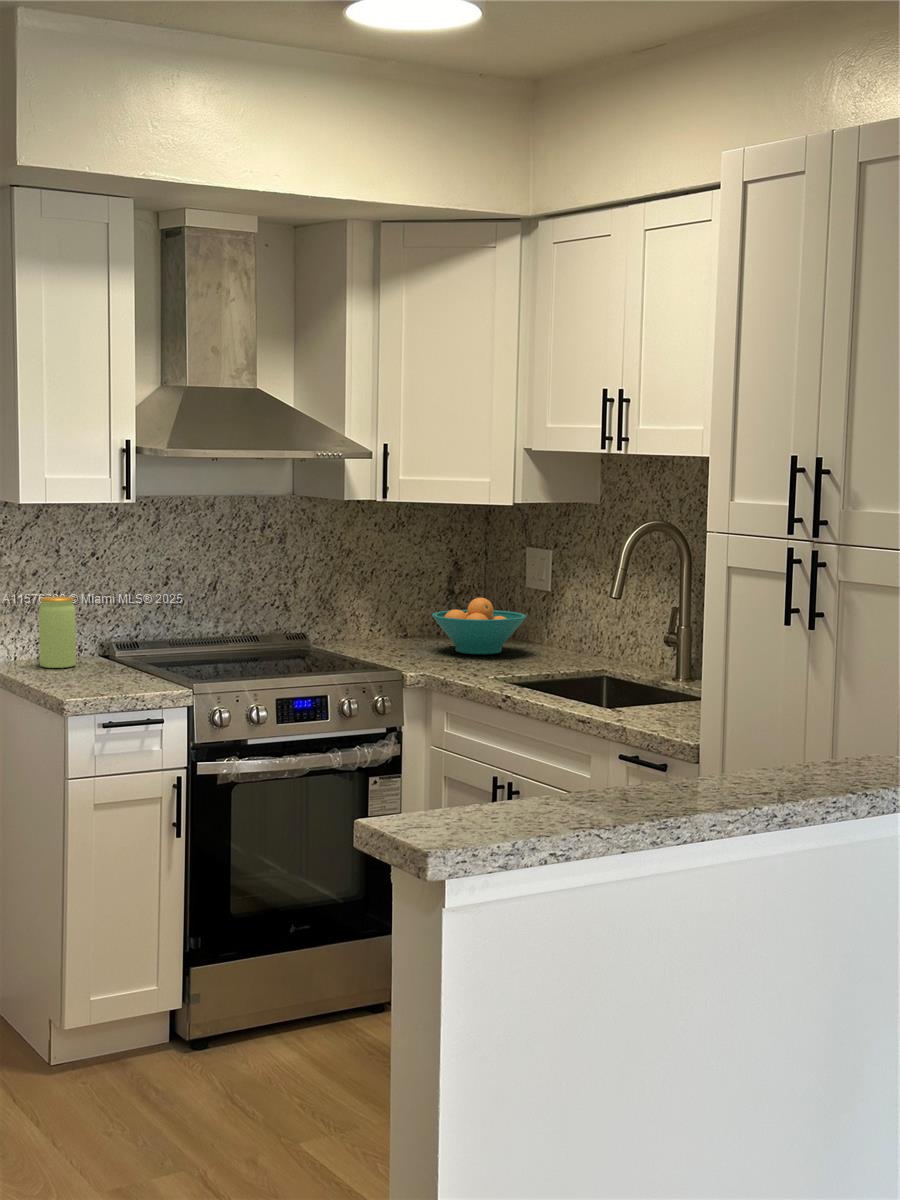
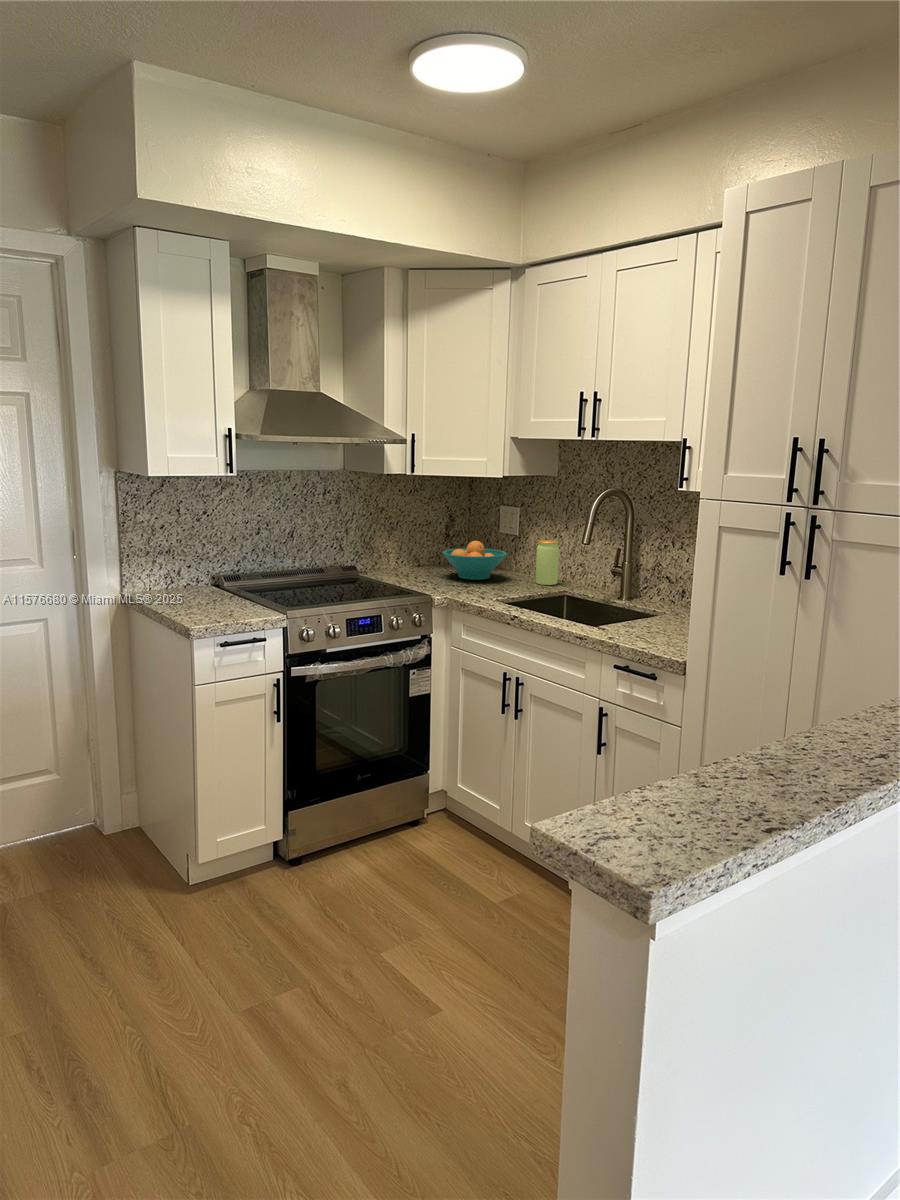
jar: present [39,596,76,668] -> present [536,540,559,585]

